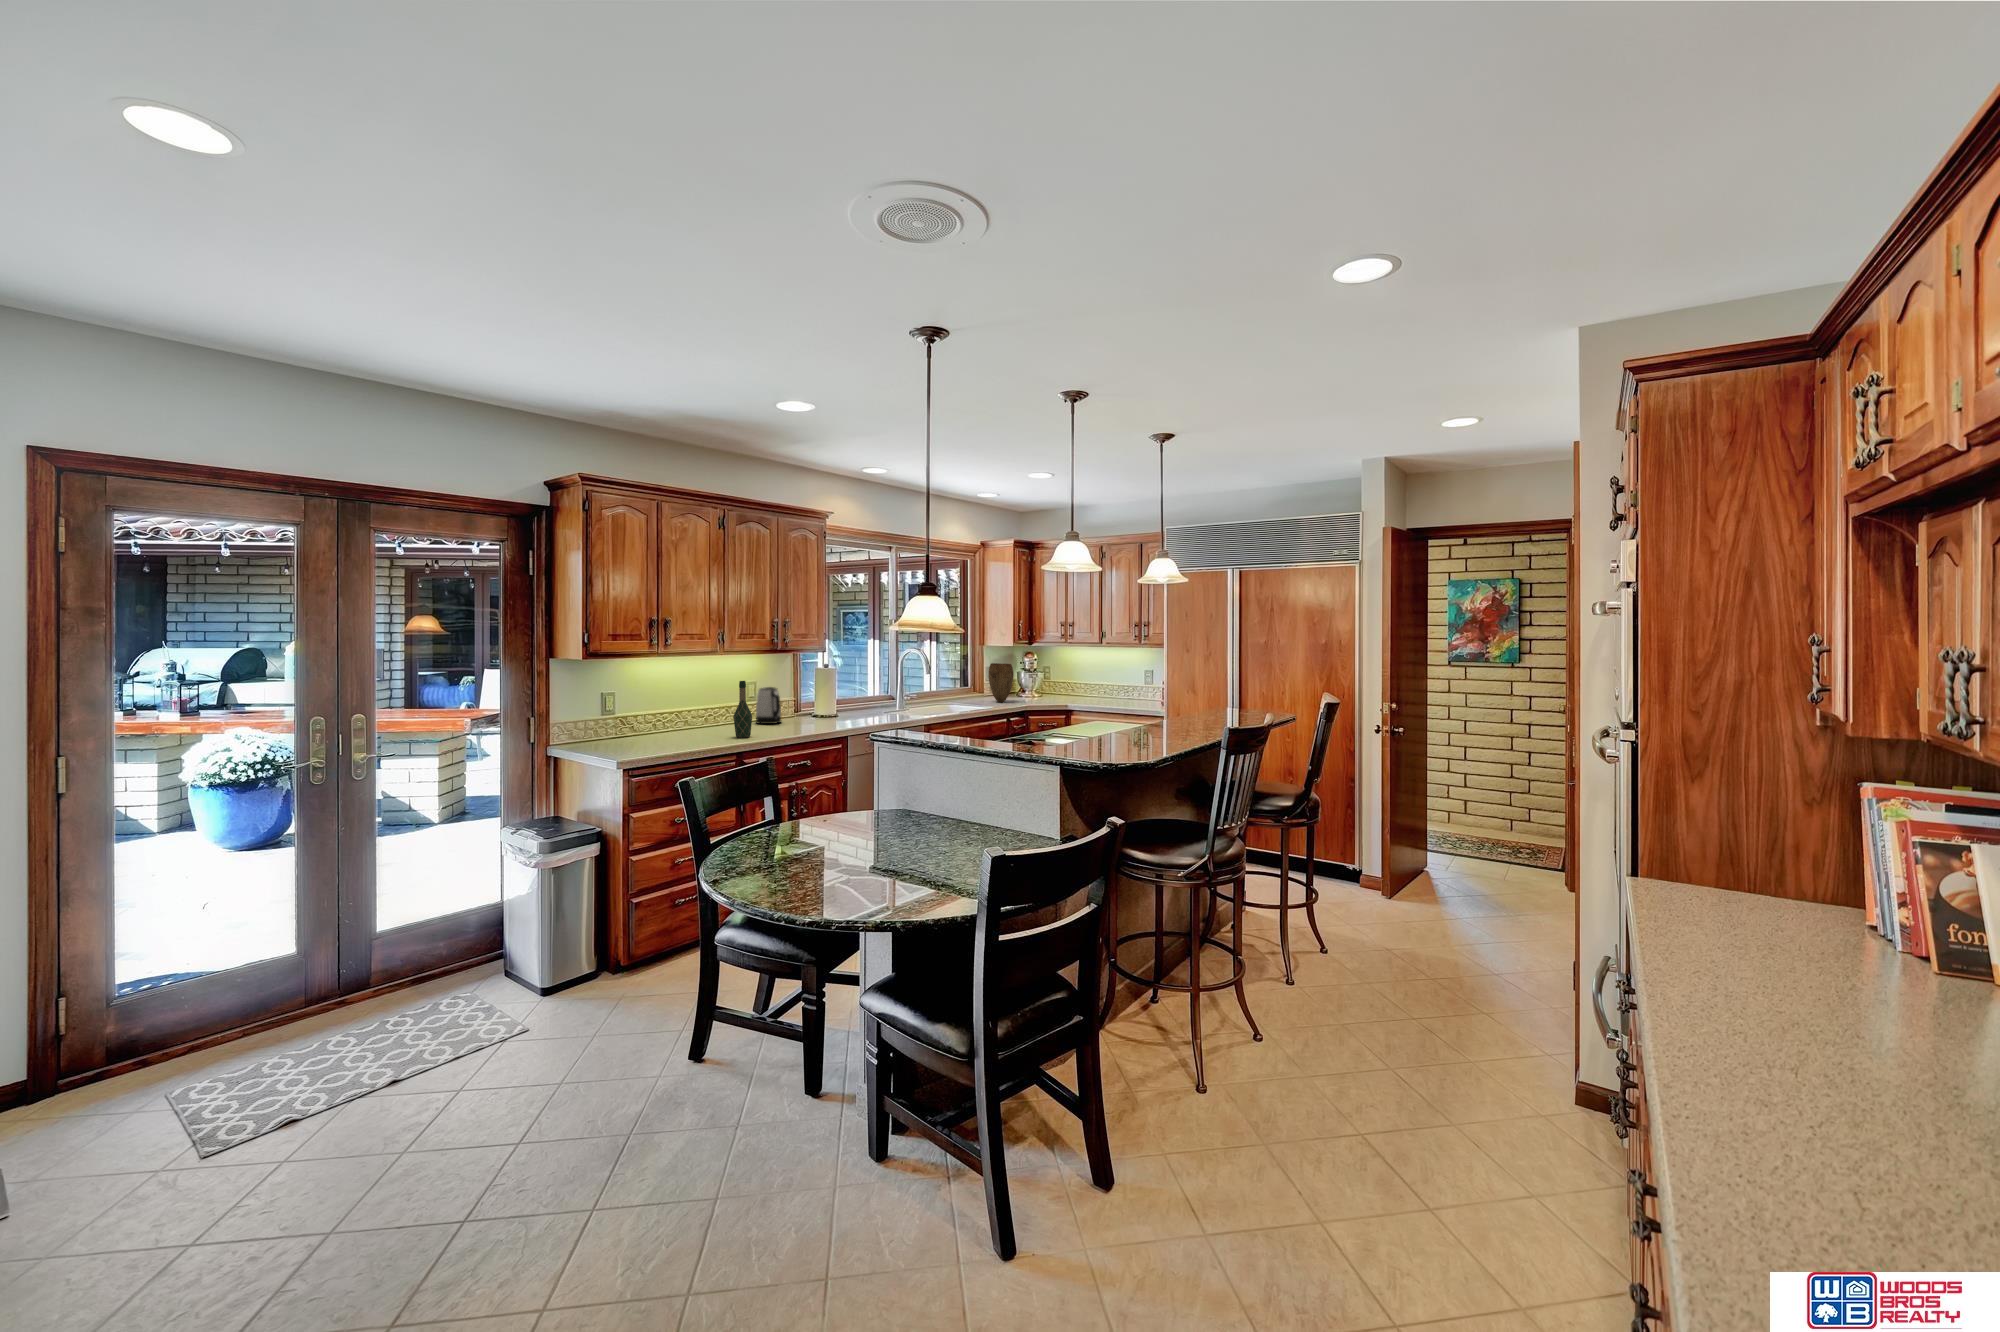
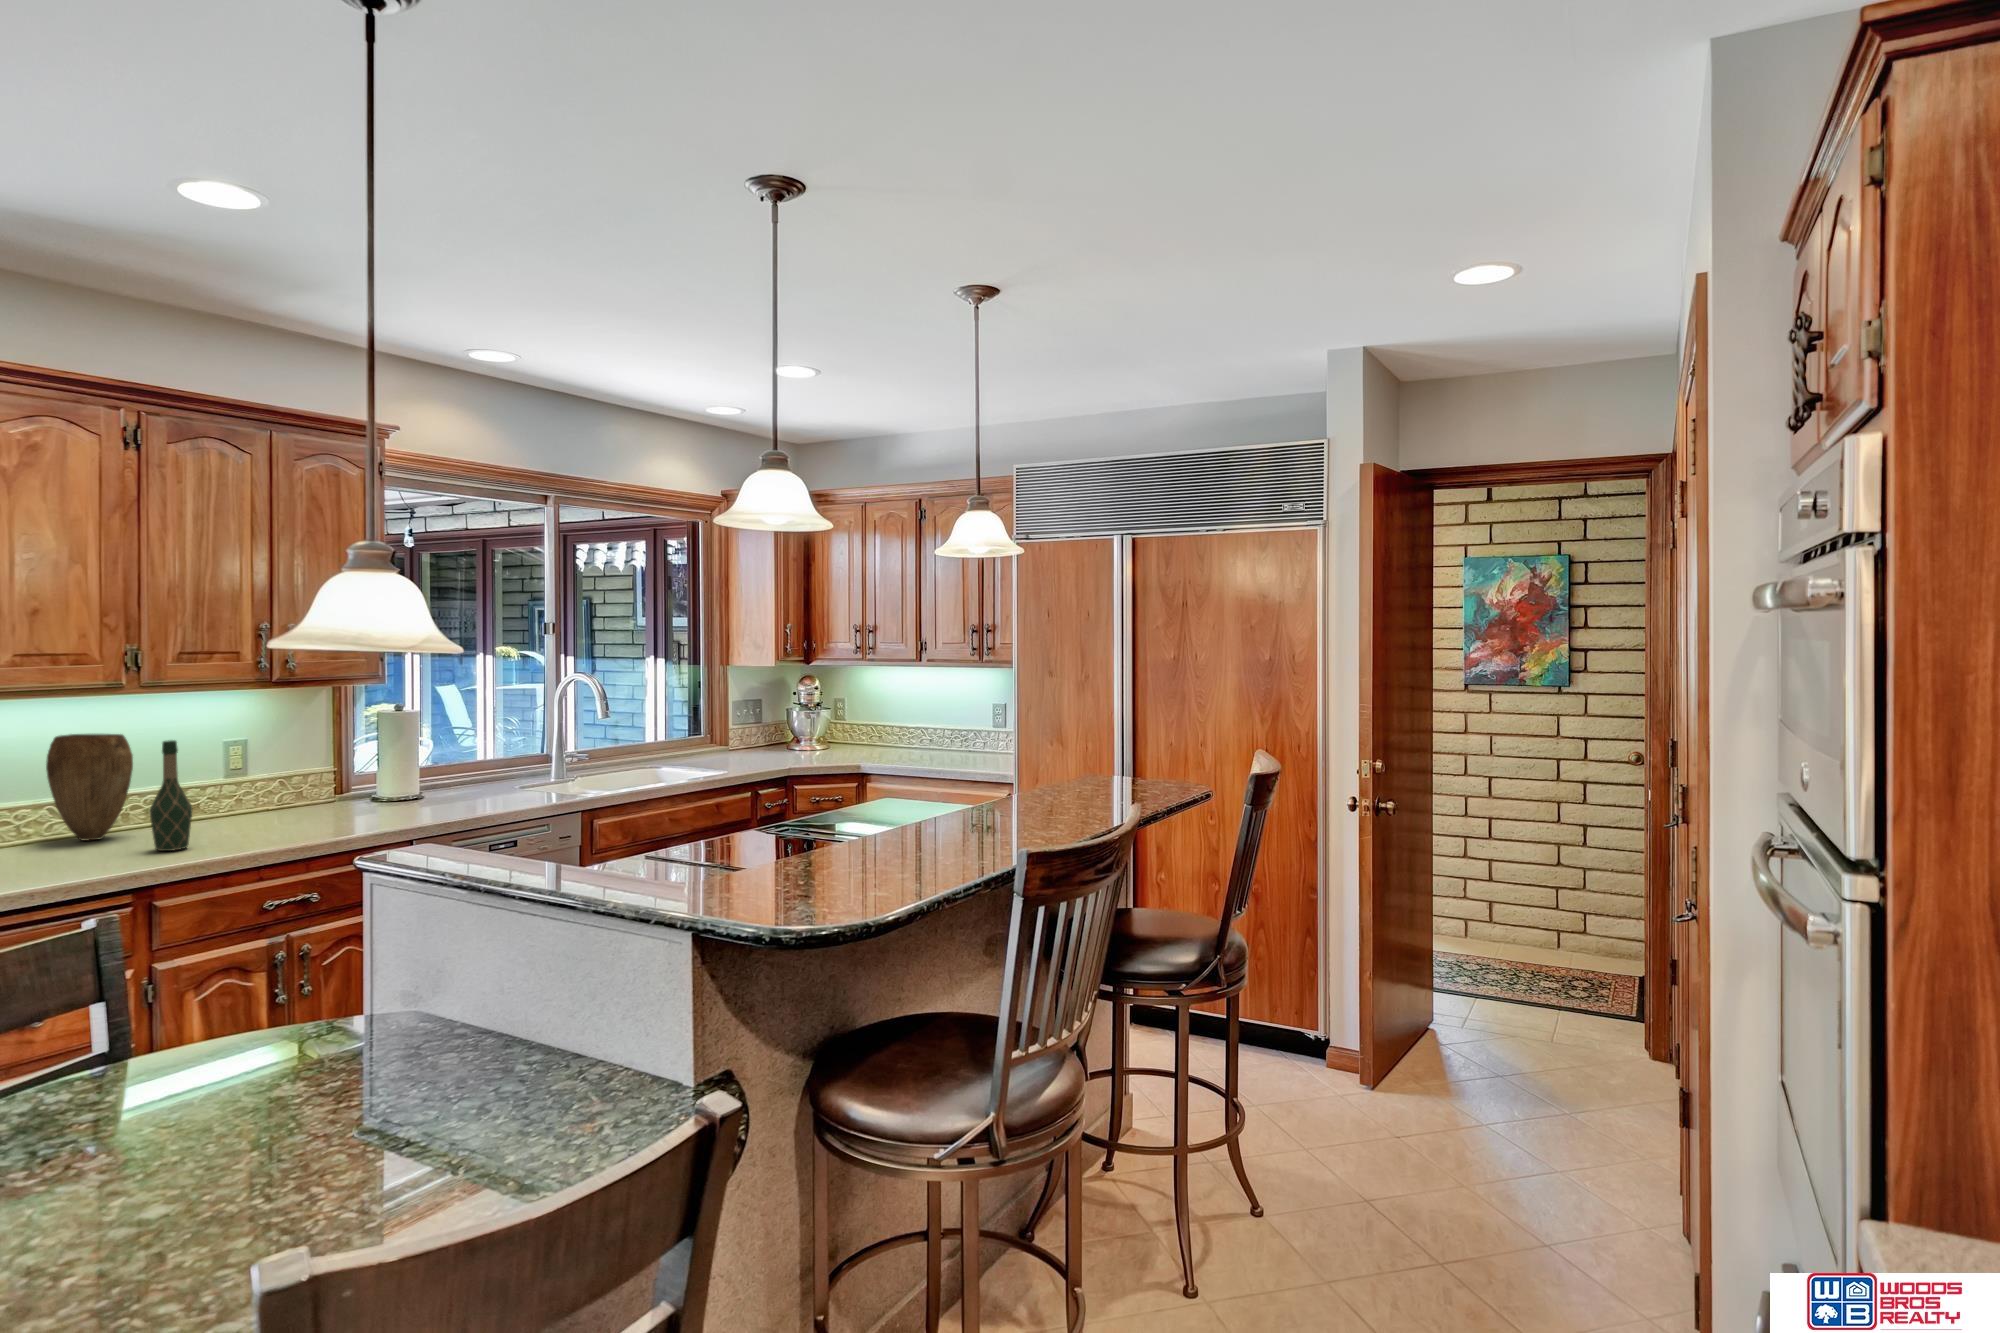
vase: present [988,663,1013,702] -> present [46,734,133,840]
kettle: present [756,687,781,724] -> none [241,746,296,817]

